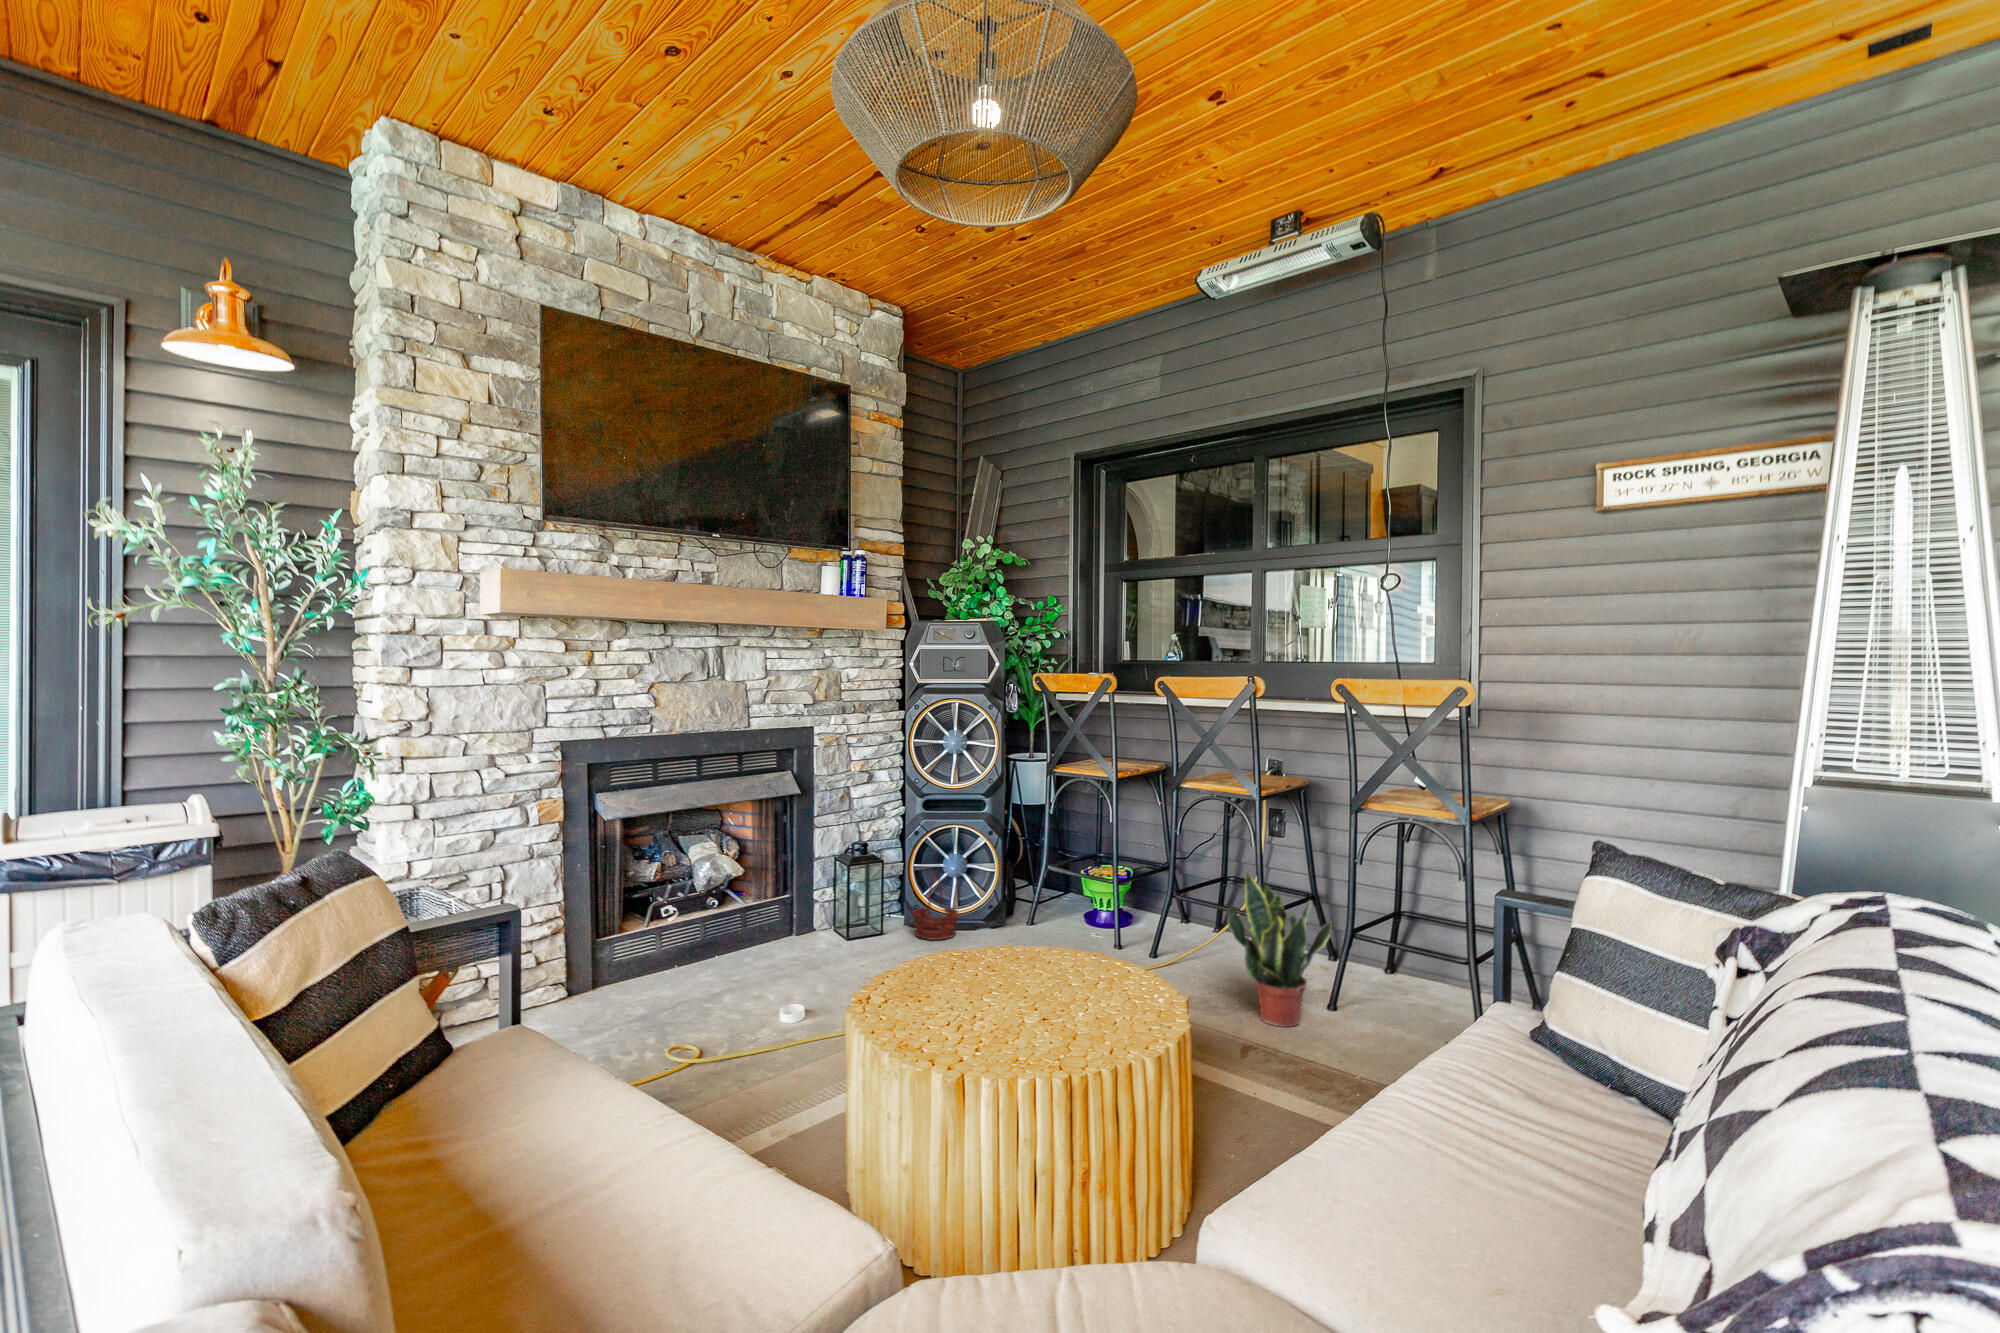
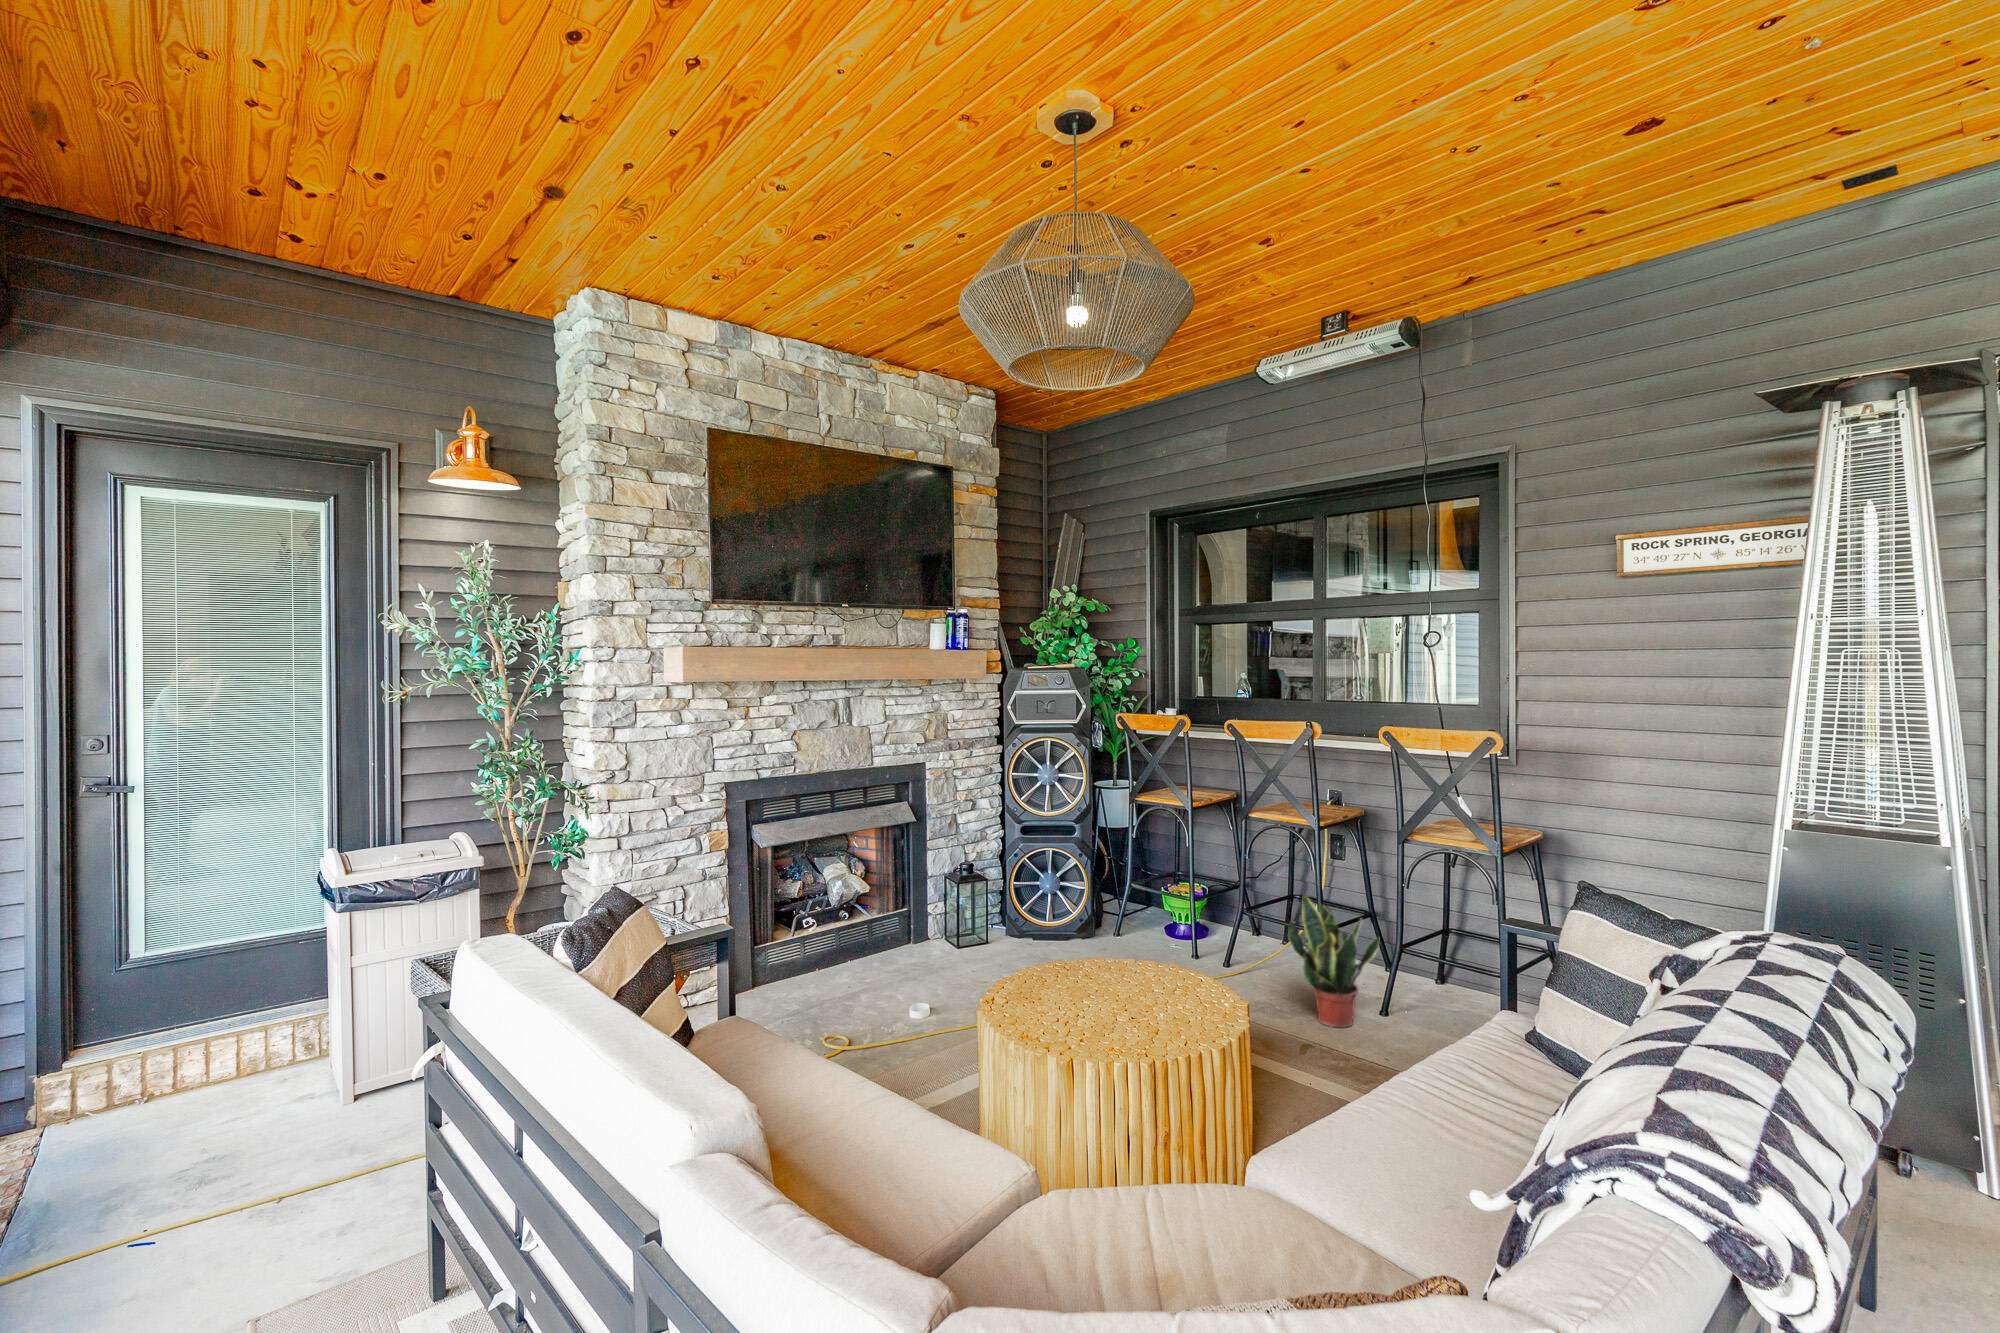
basket: present [913,871,959,940] -> none [1013,887,1054,948]

